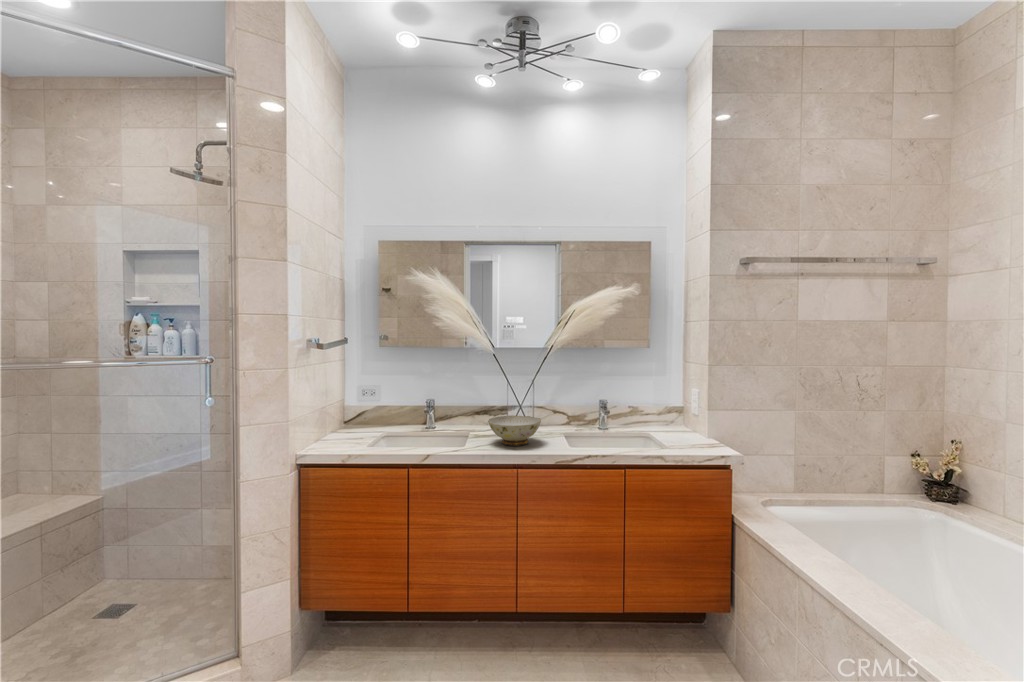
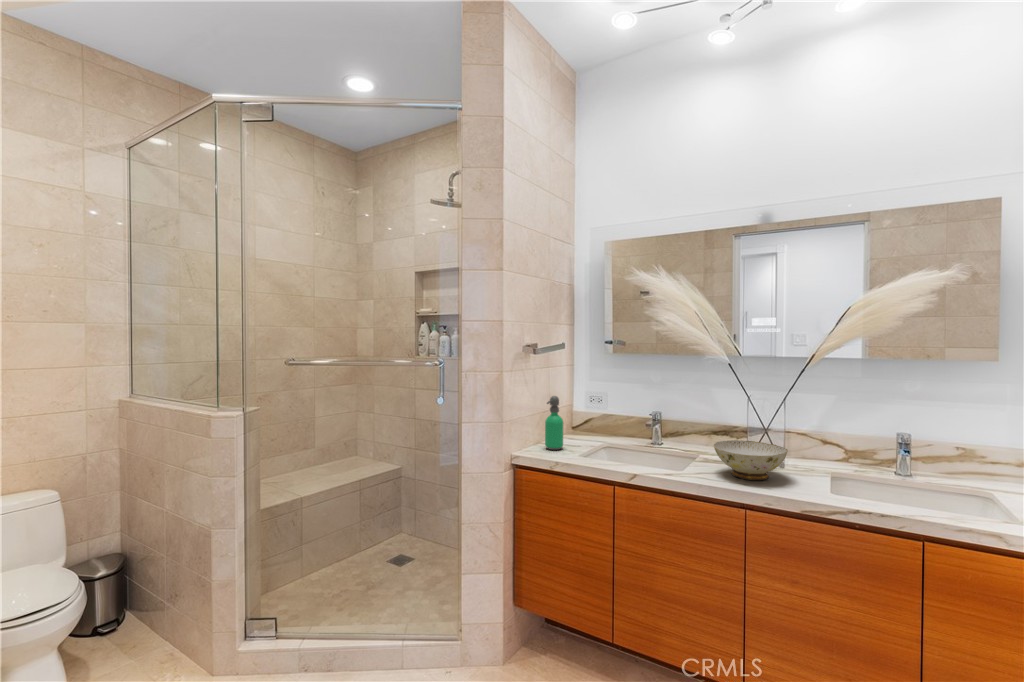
soap dispenser: none [328,391,347,445] -> present [545,396,563,450]

